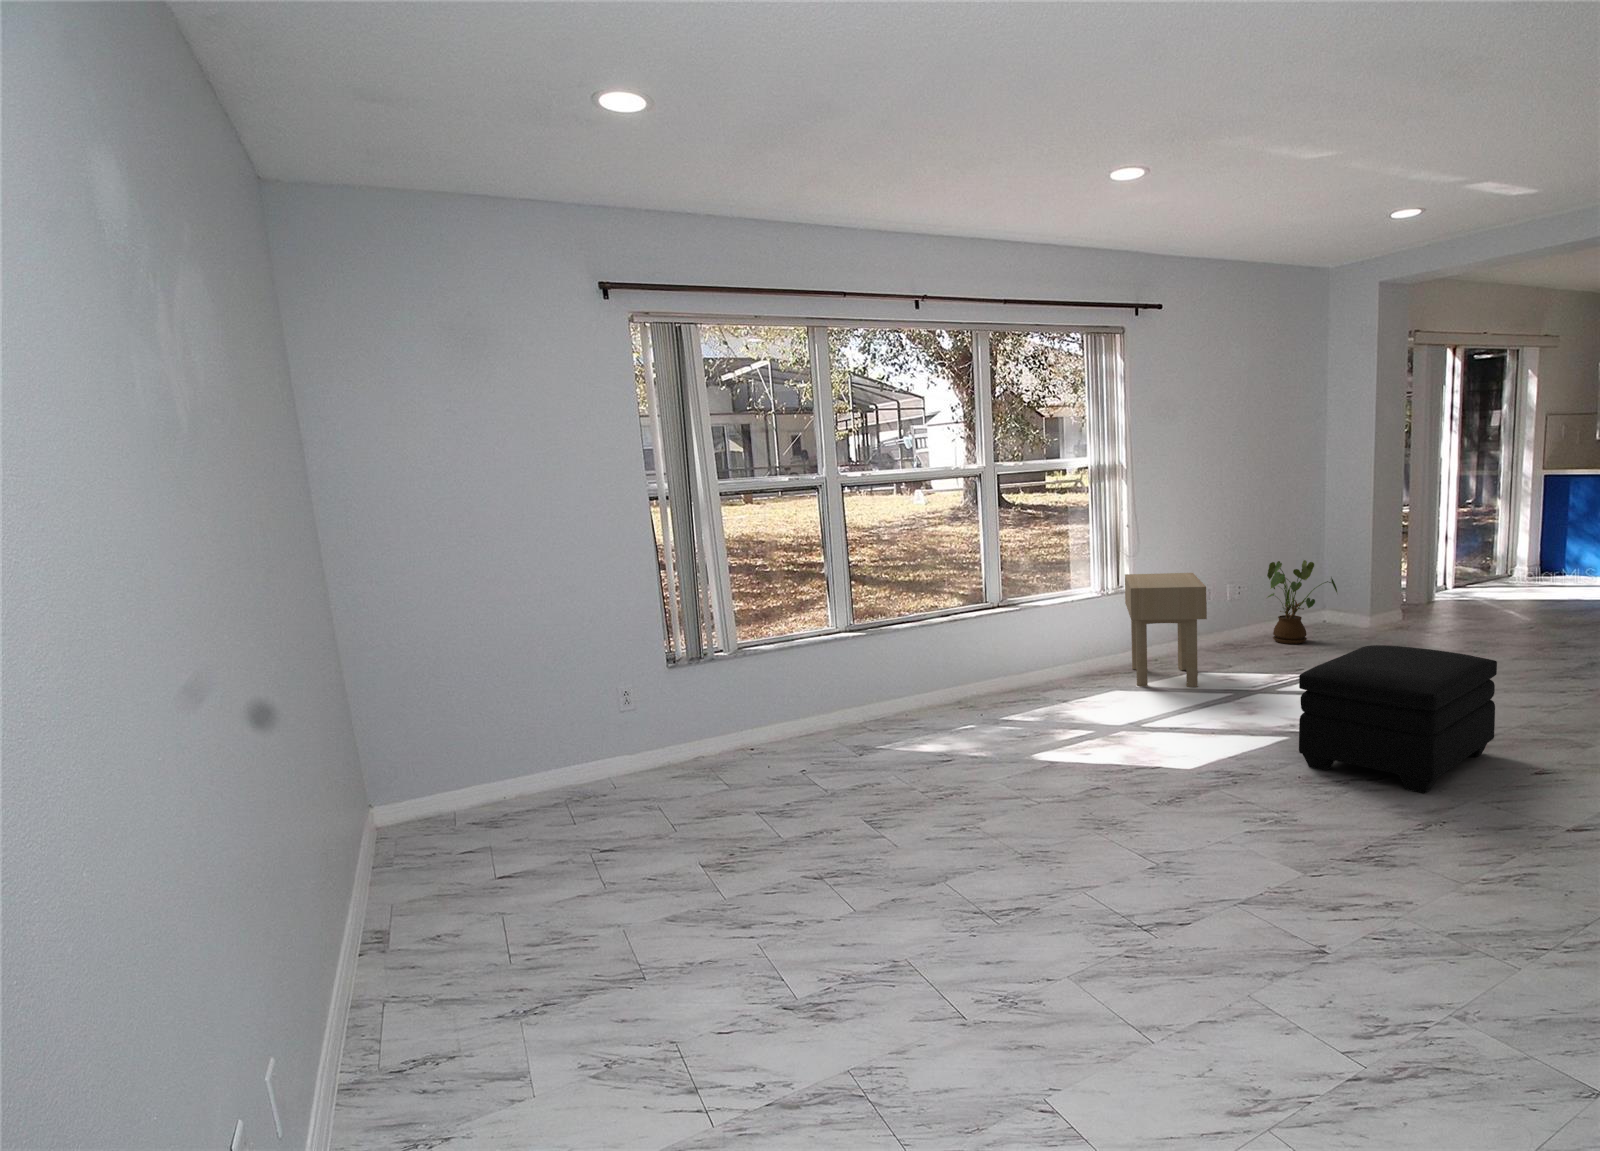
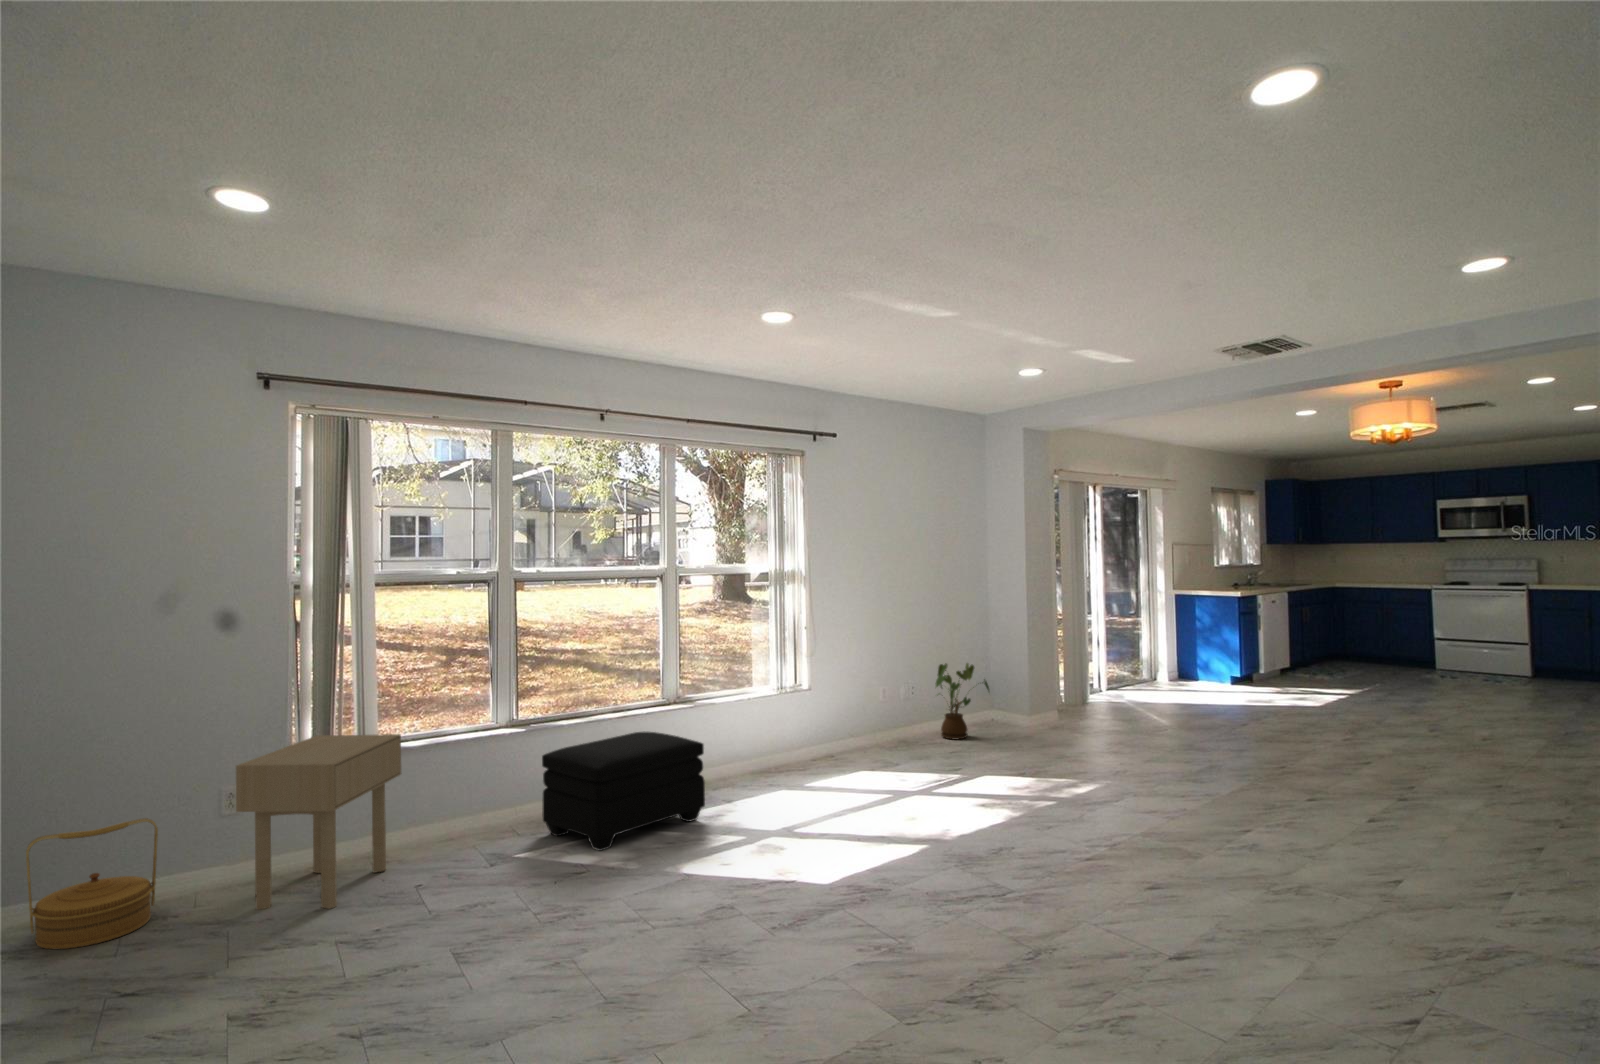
side table: present [1125,573,1207,687] -> present [236,734,401,909]
ottoman: present [1299,645,1497,794] -> present [542,732,705,851]
woven basket: none [467,719,570,834] -> present [26,818,158,949]

